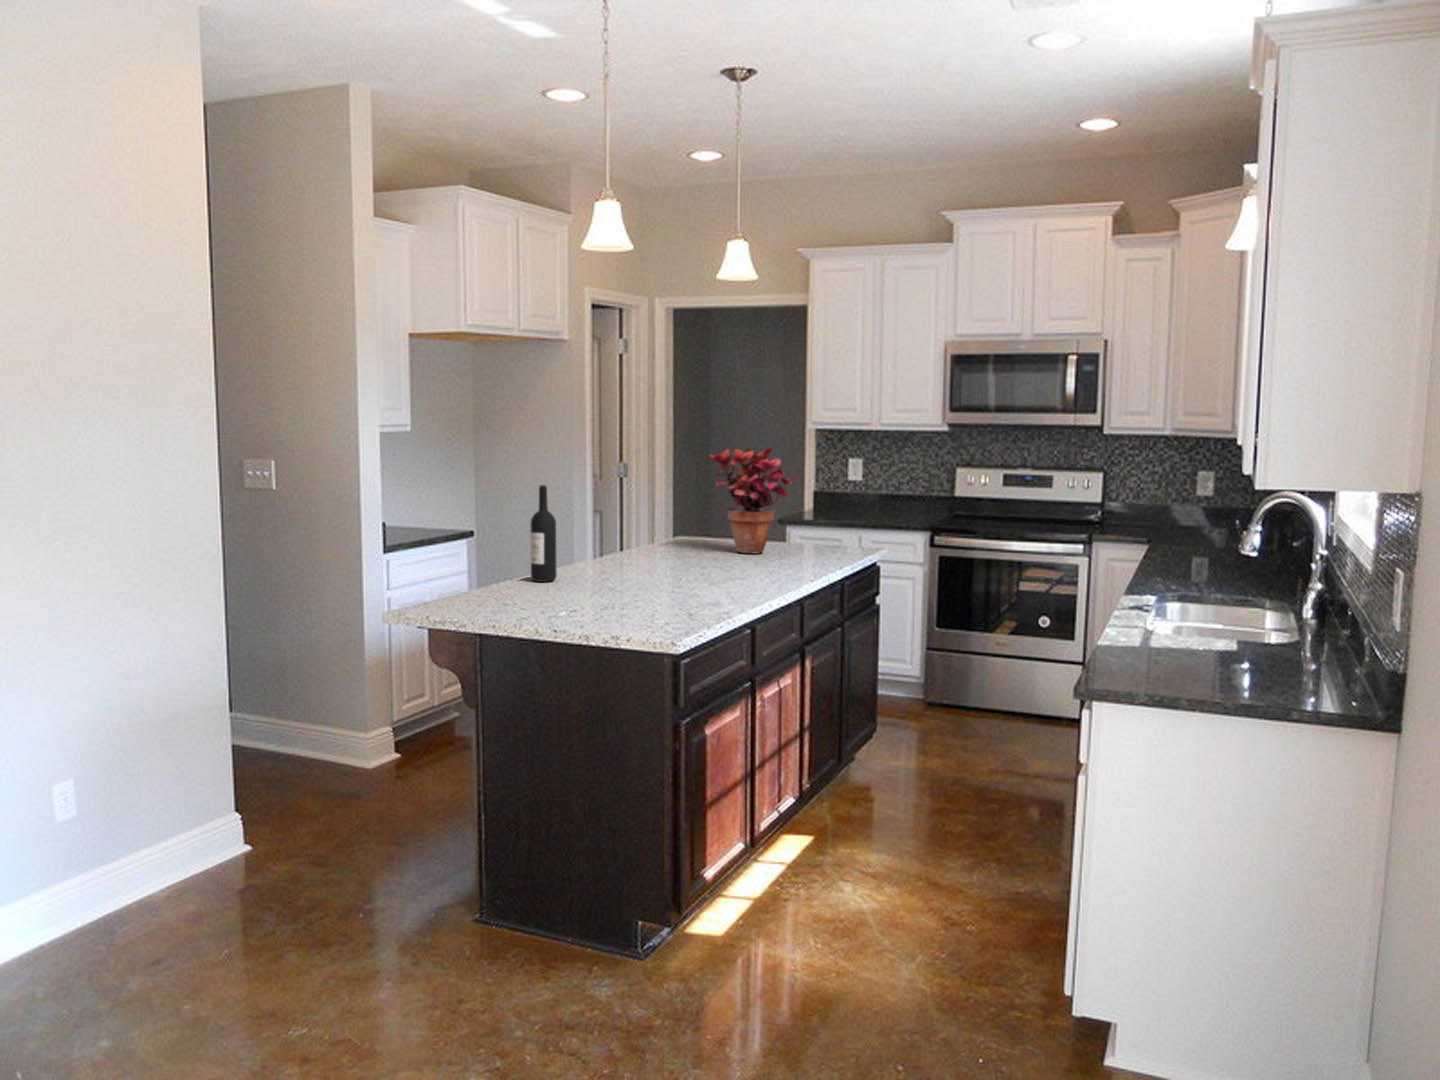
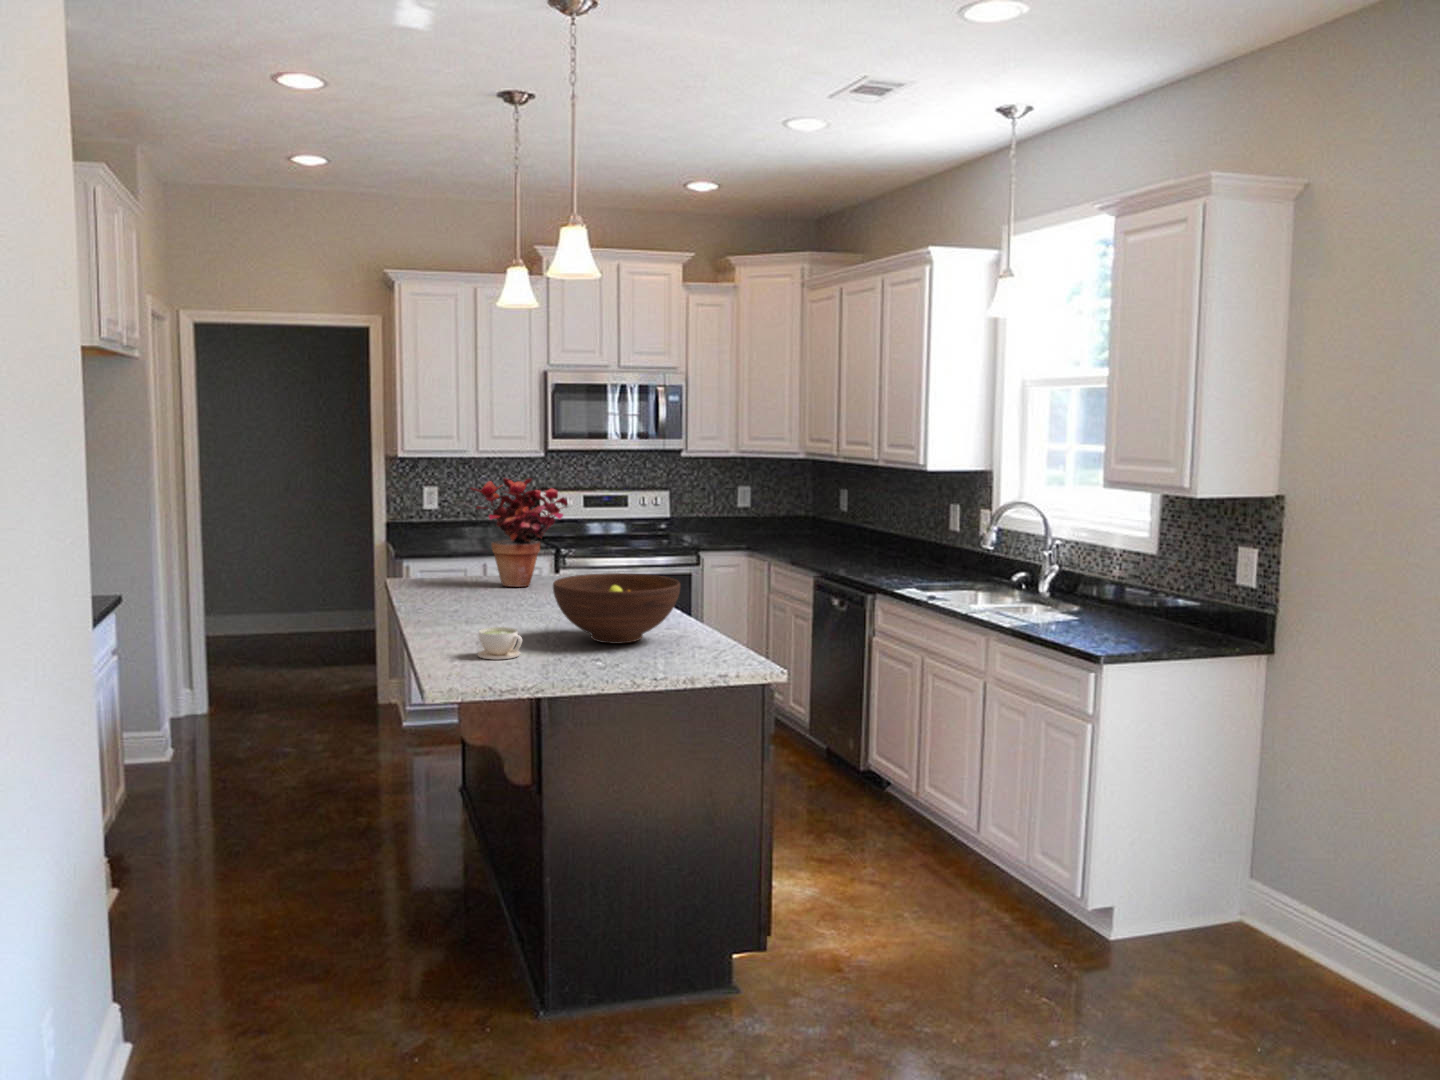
wine bottle: present [530,485,557,582] -> none [437,528,467,637]
fruit bowl: none [580,537,703,603] -> present [553,573,680,644]
coffee cup: none [494,573,531,601] -> present [478,627,522,660]

